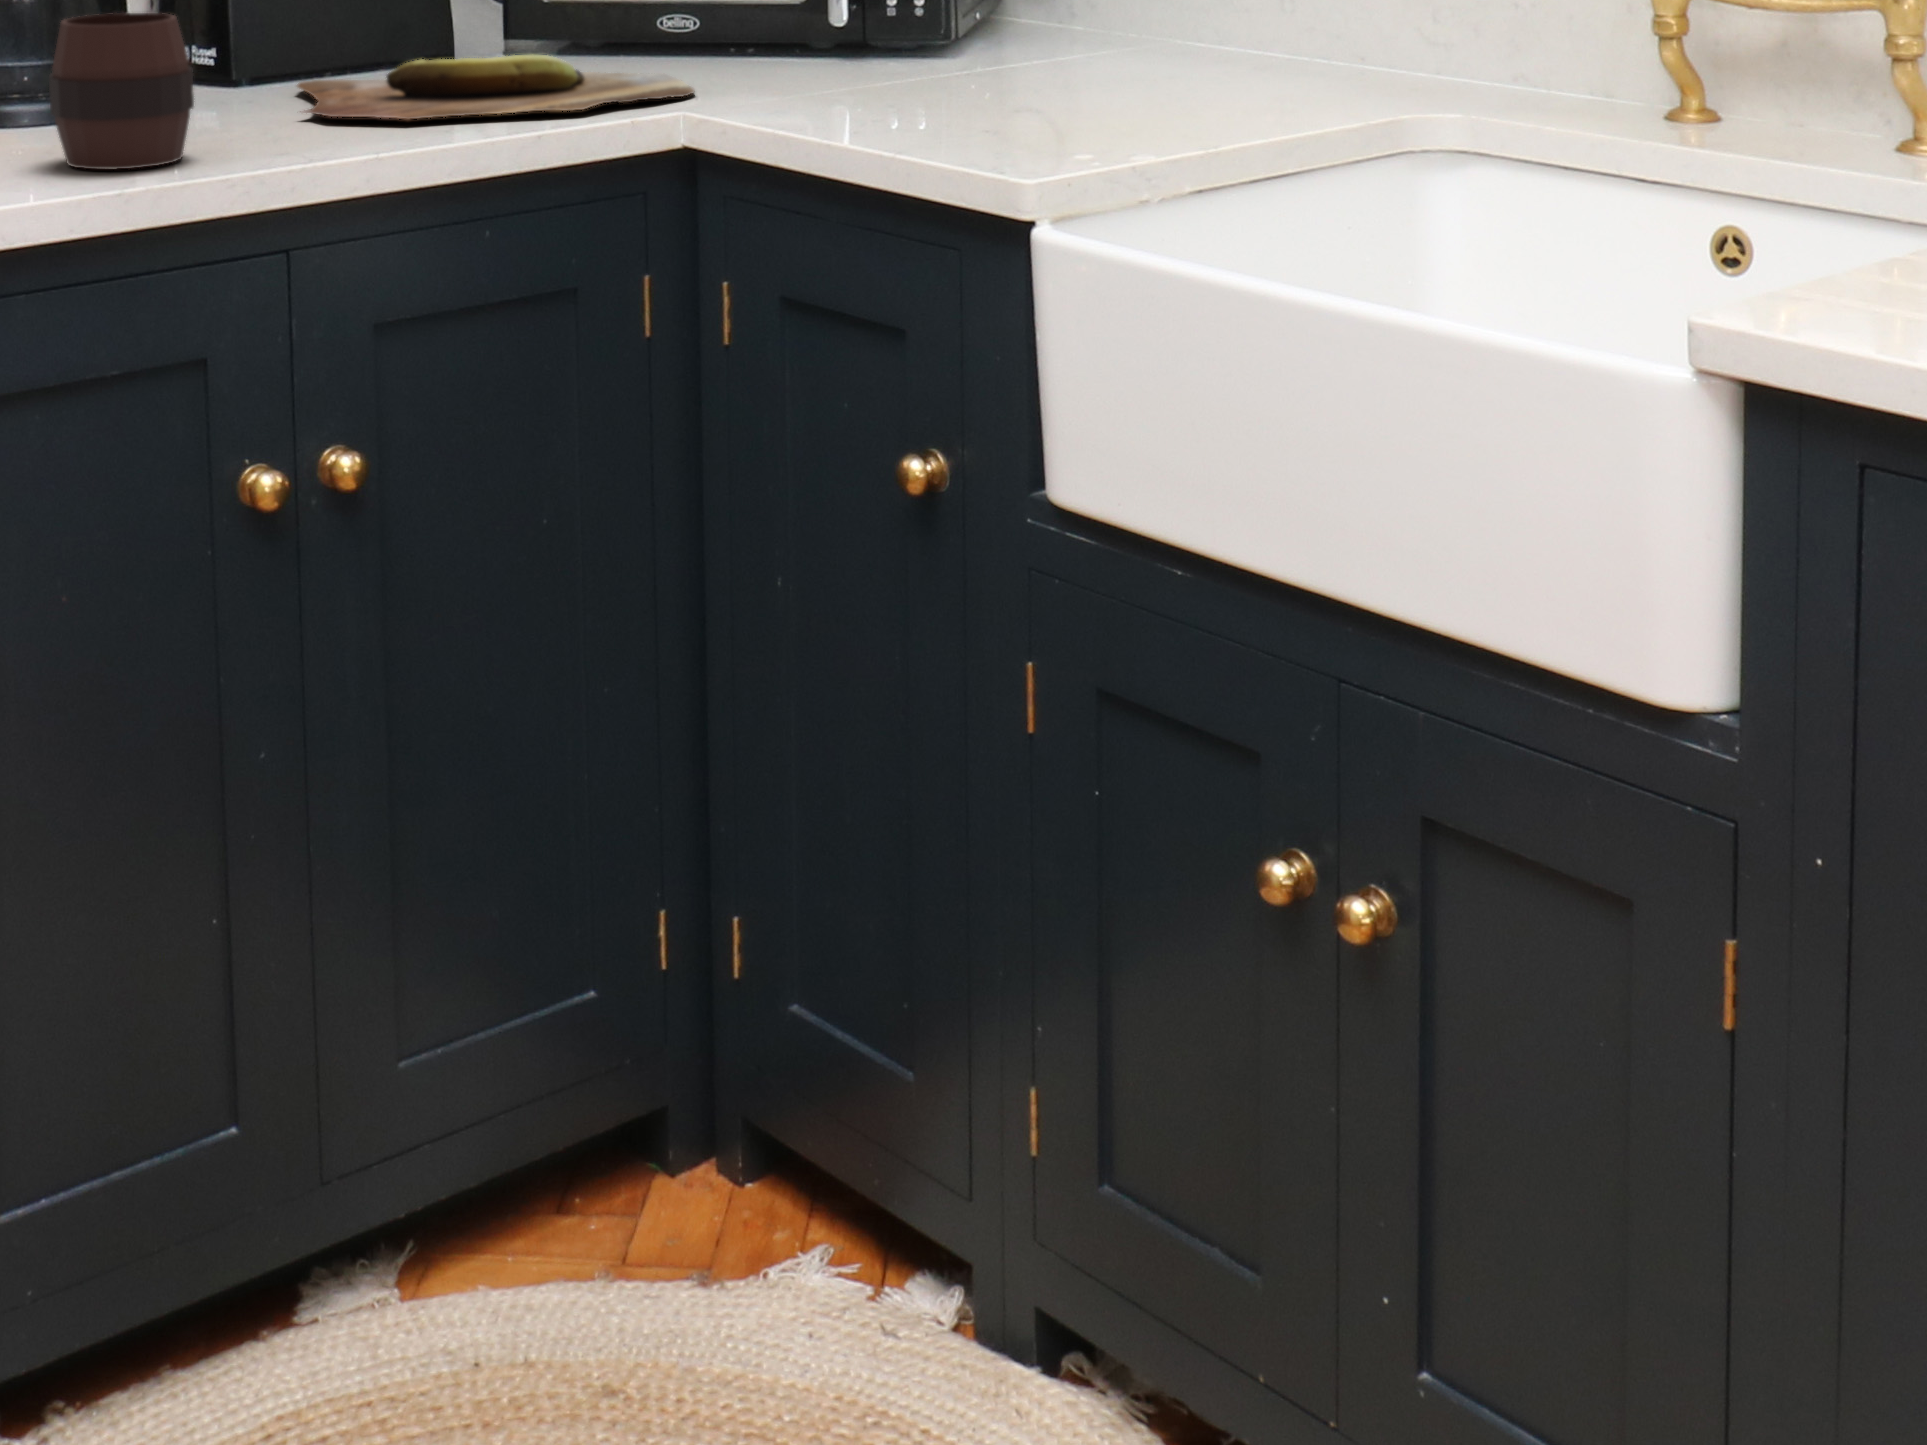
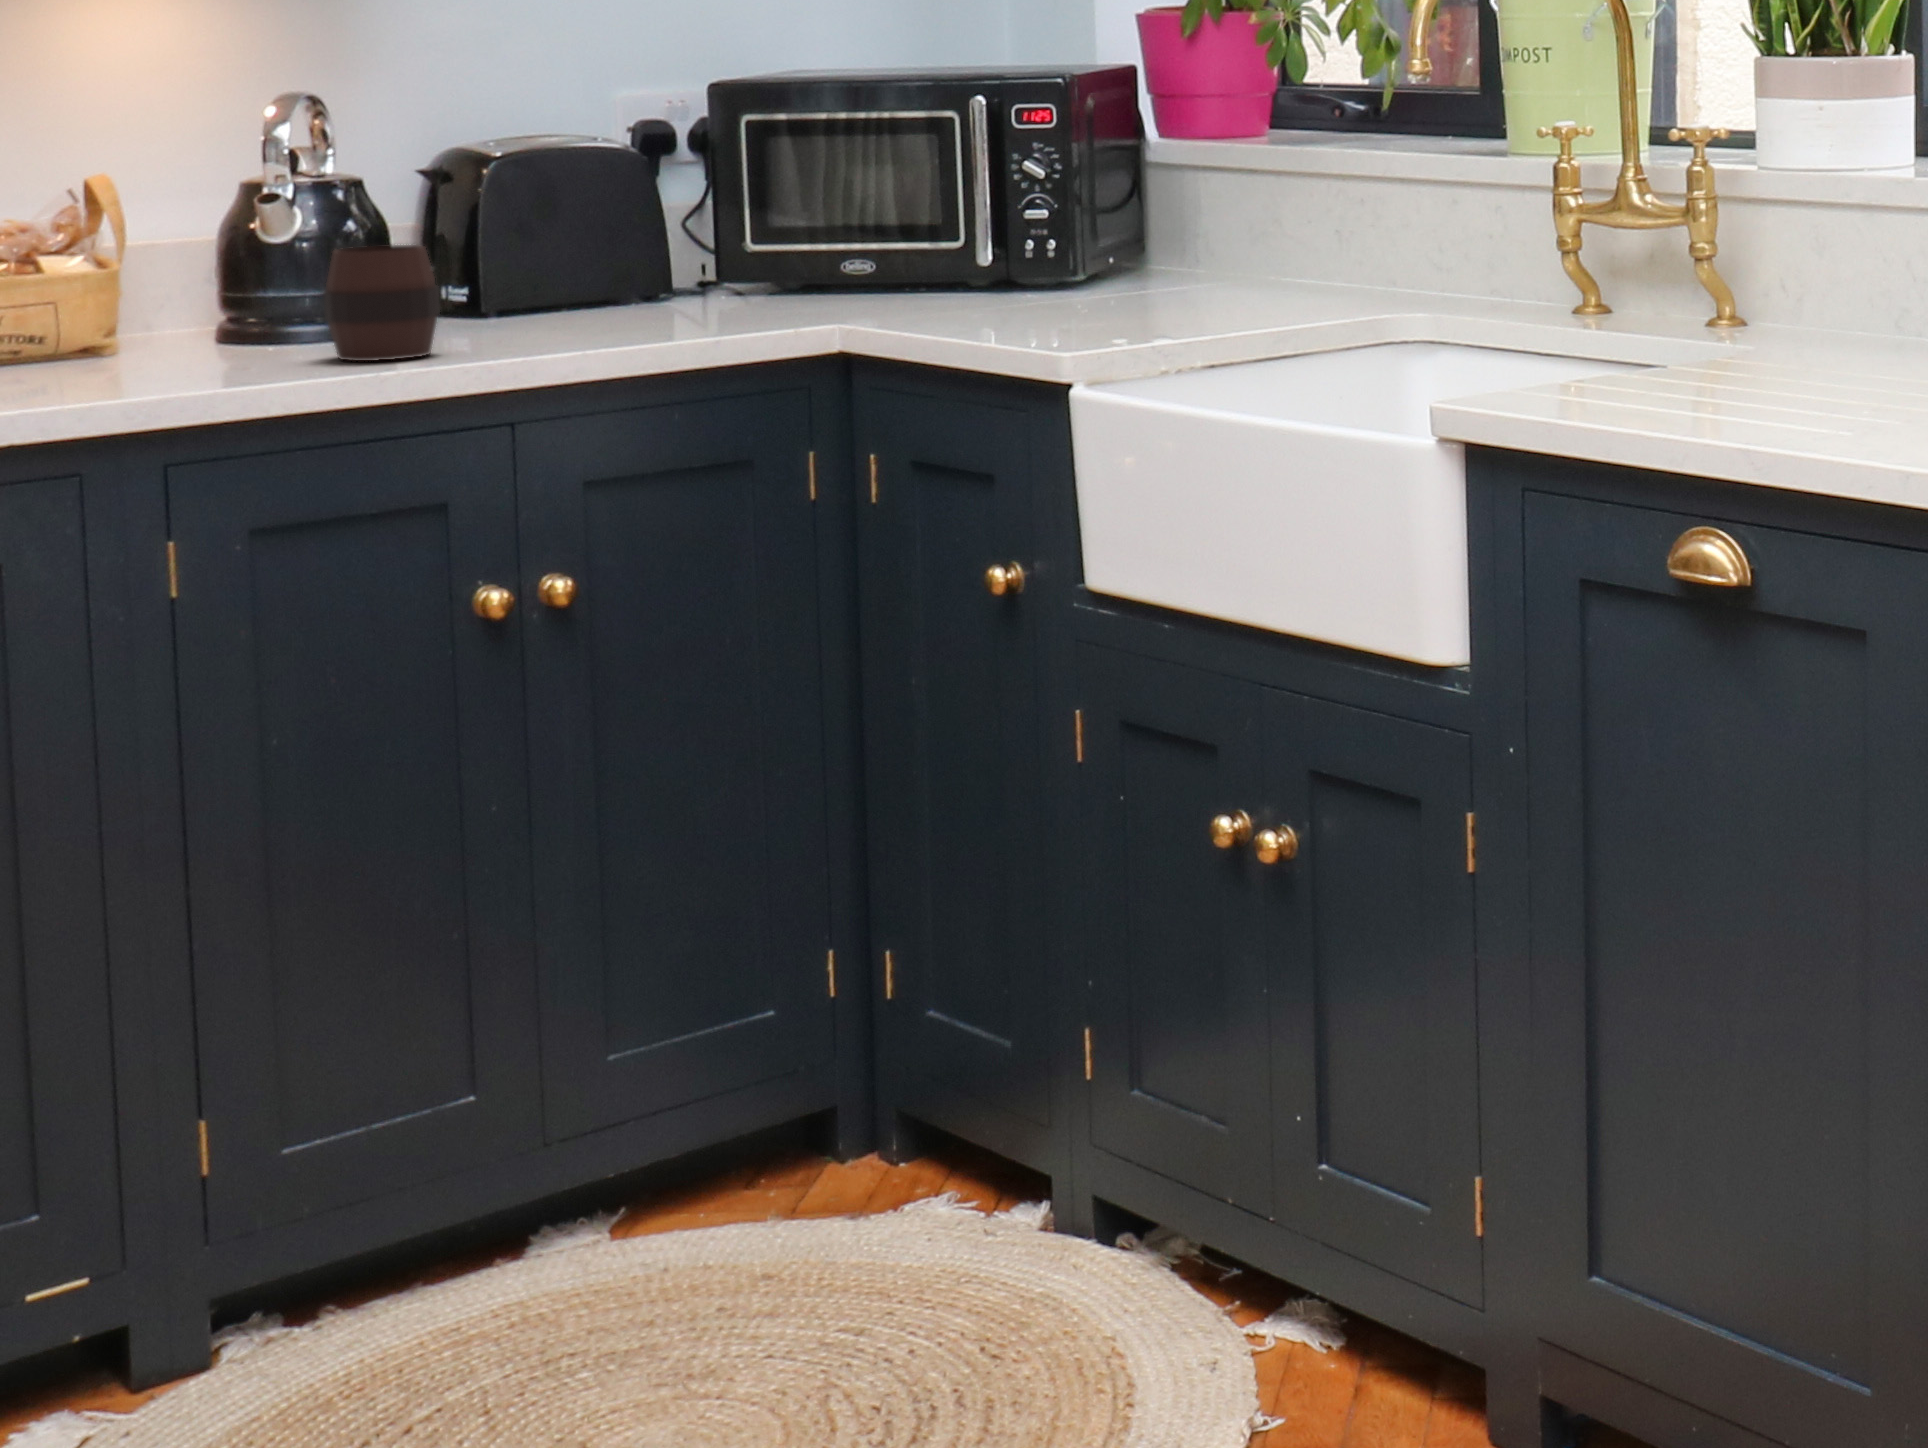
cutting board: present [297,55,694,120] -> none [529,284,856,330]

